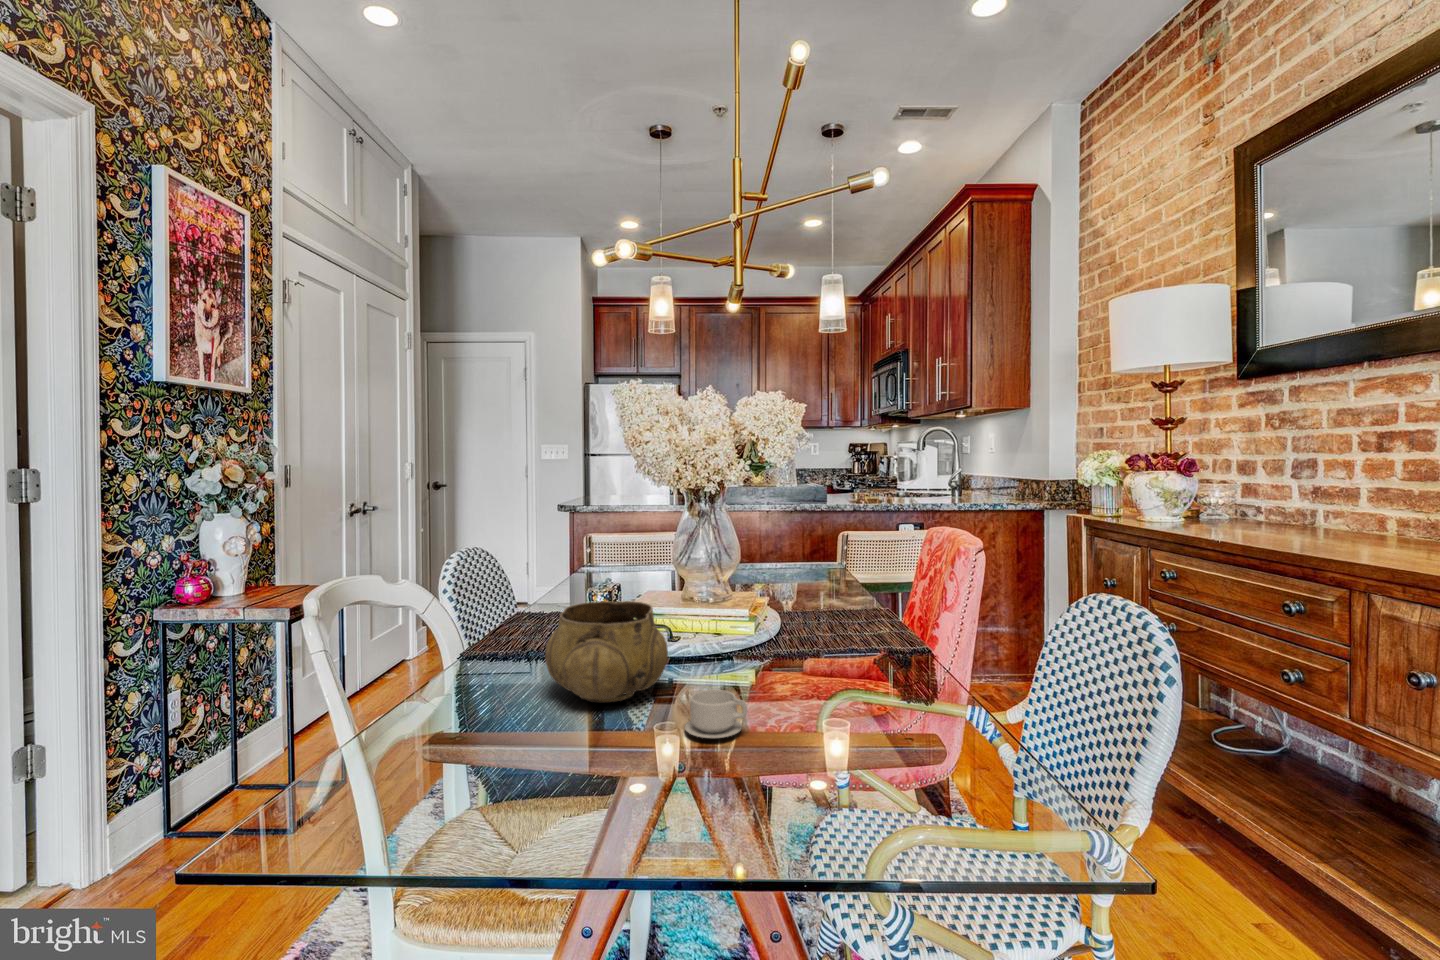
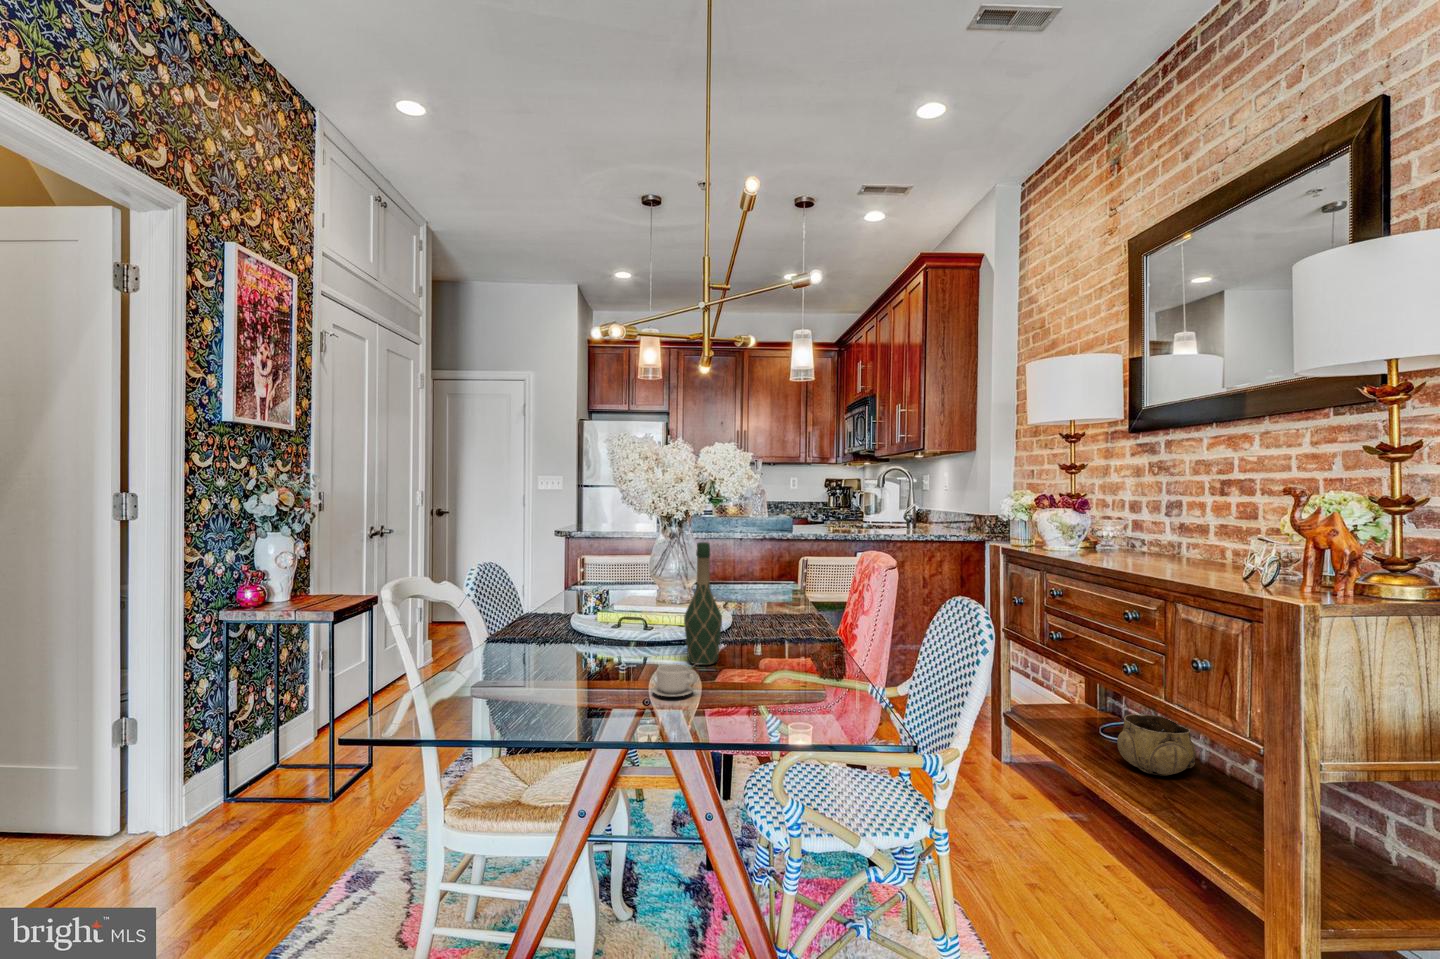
wine bottle: none [722,520,773,683] -> present [684,542,722,665]
decorative bowl: present [545,601,668,702] -> present [1117,714,1196,776]

